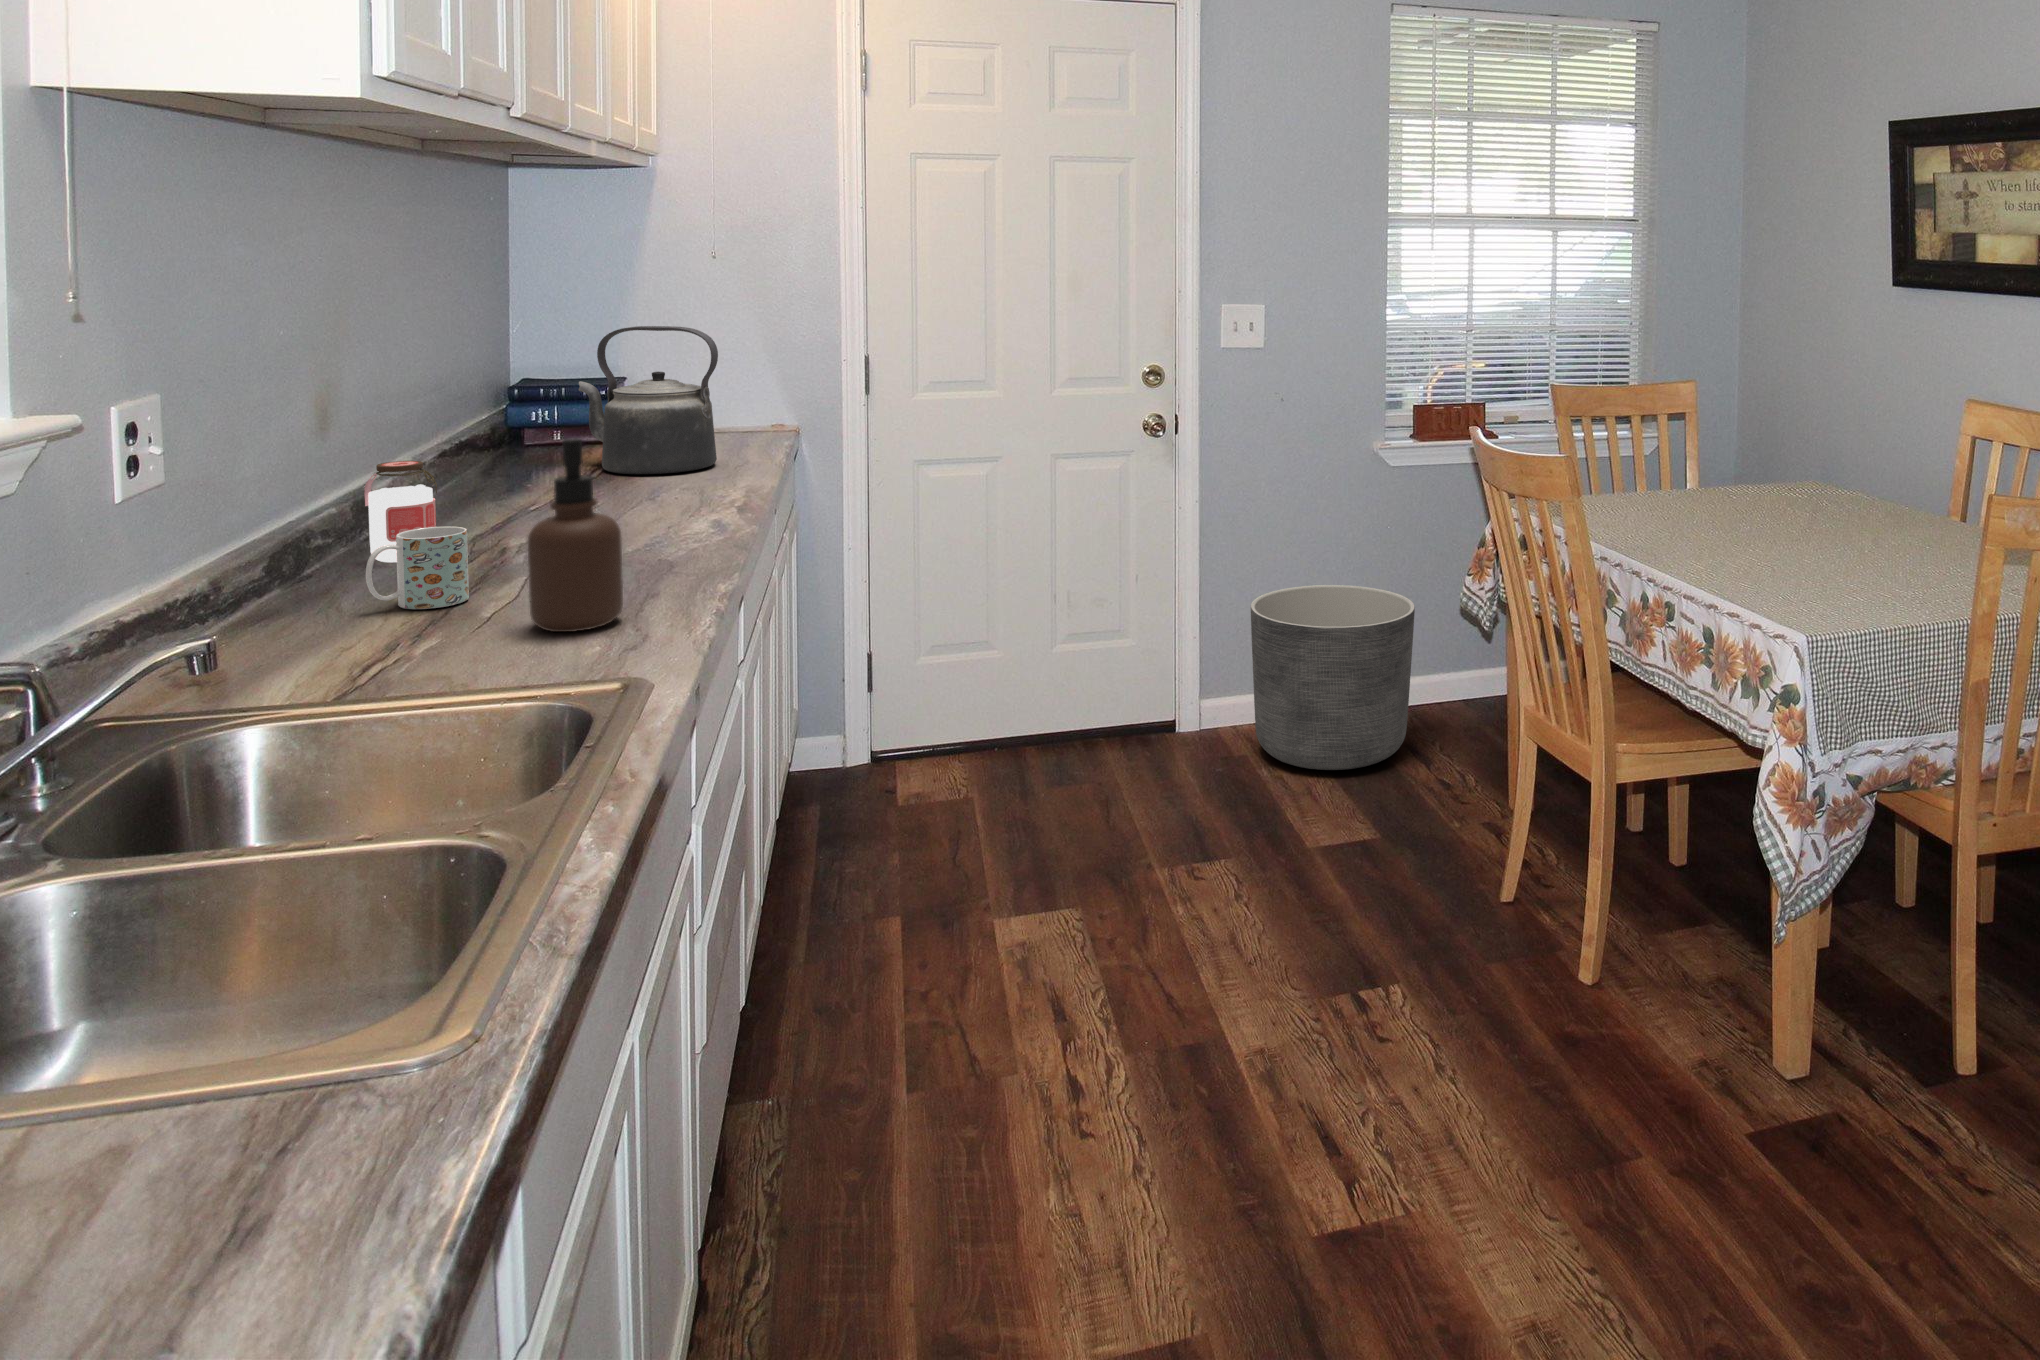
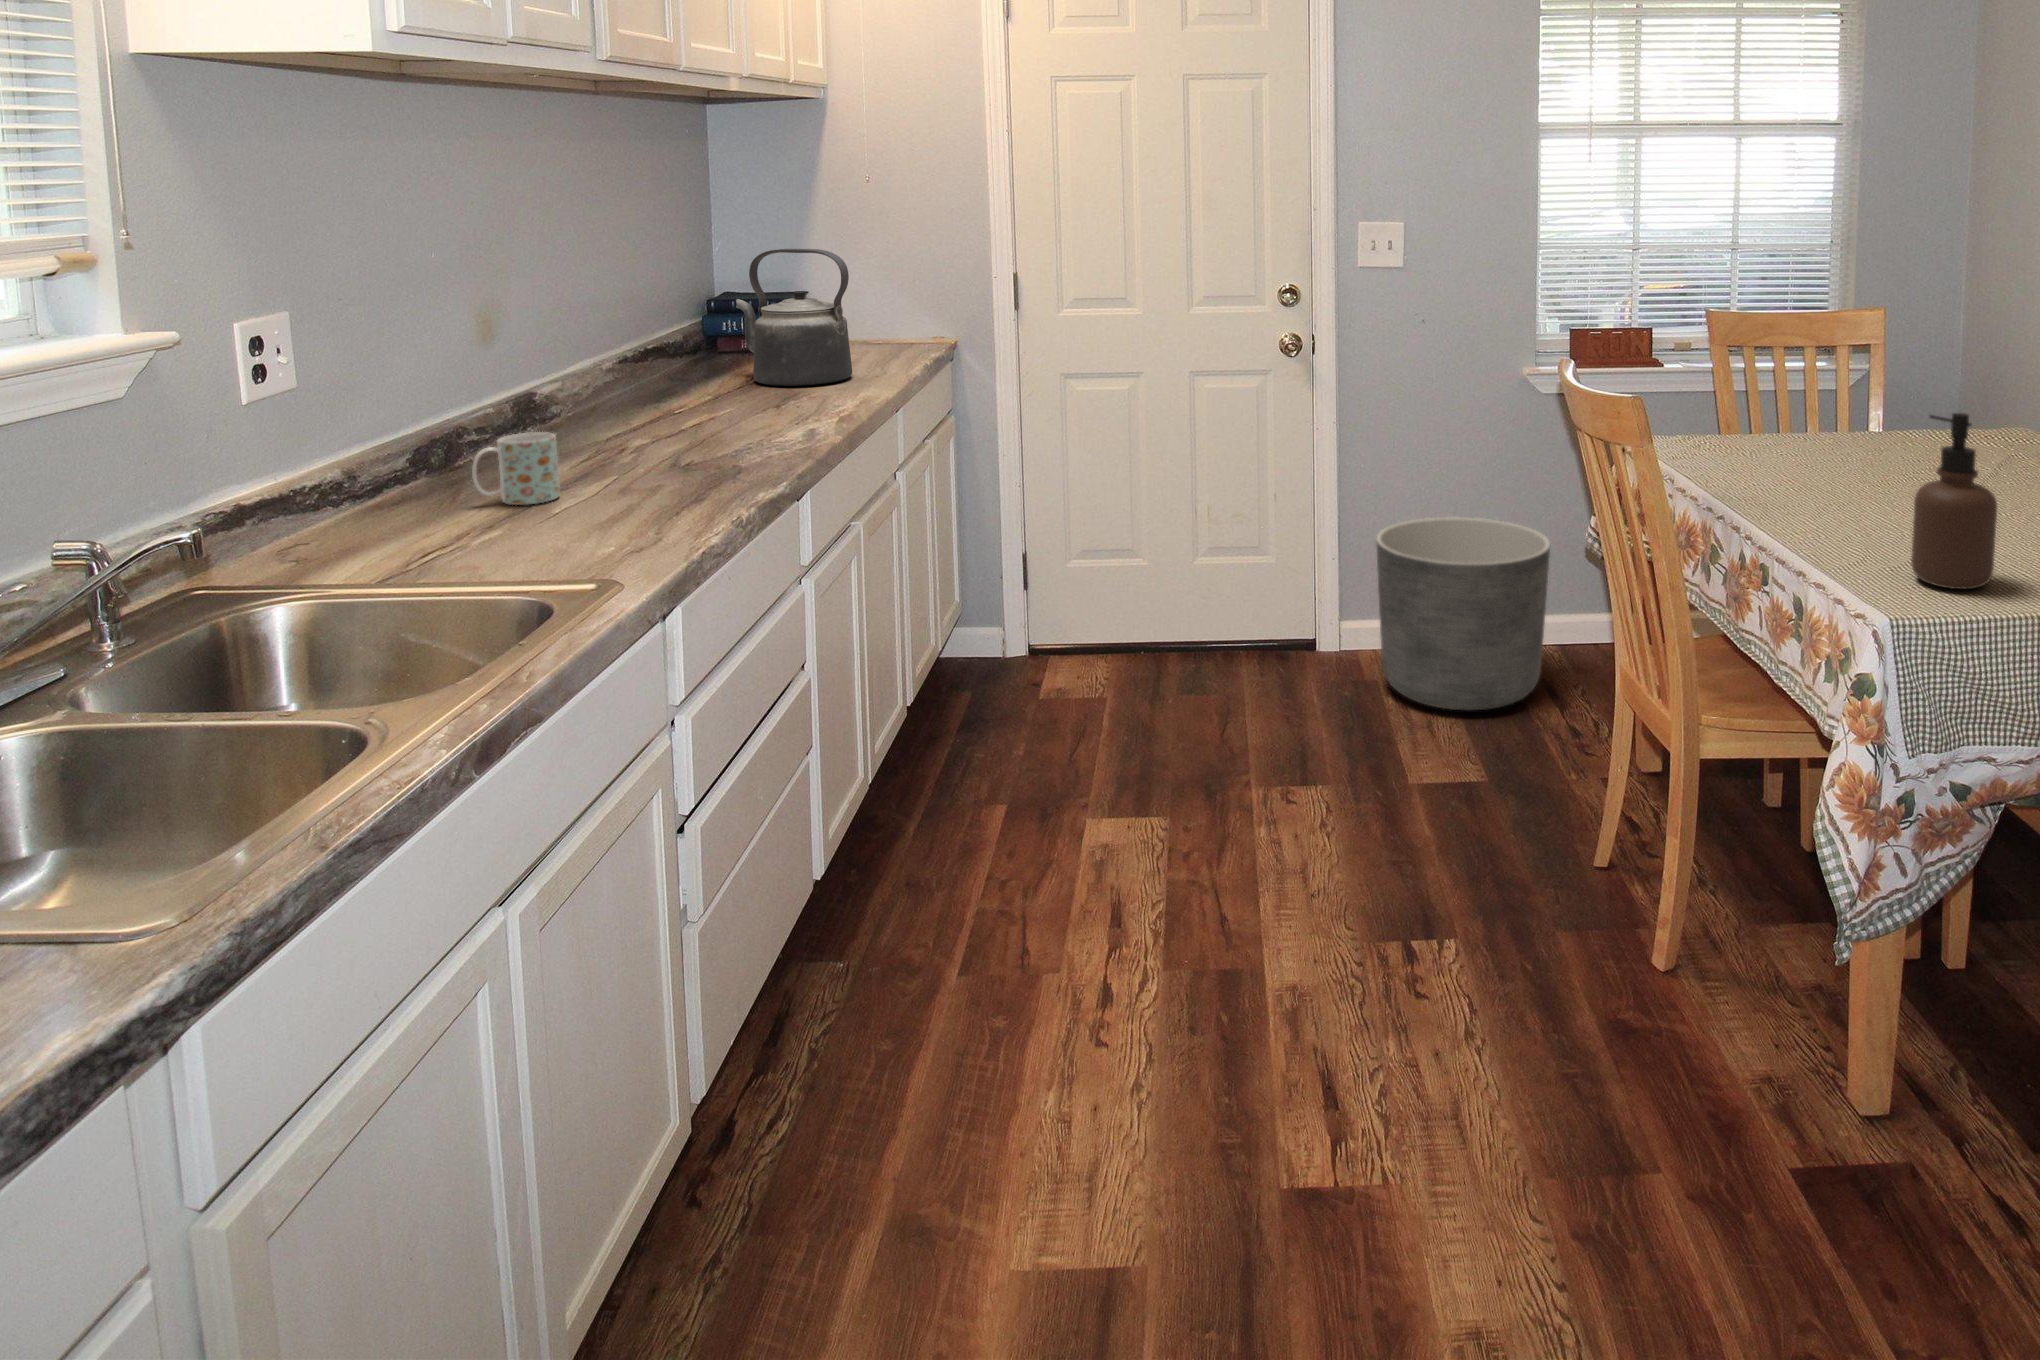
soap dispenser: present [528,438,623,632] -> present [1911,413,1997,589]
jar: present [364,461,437,562] -> none [505,372,563,462]

